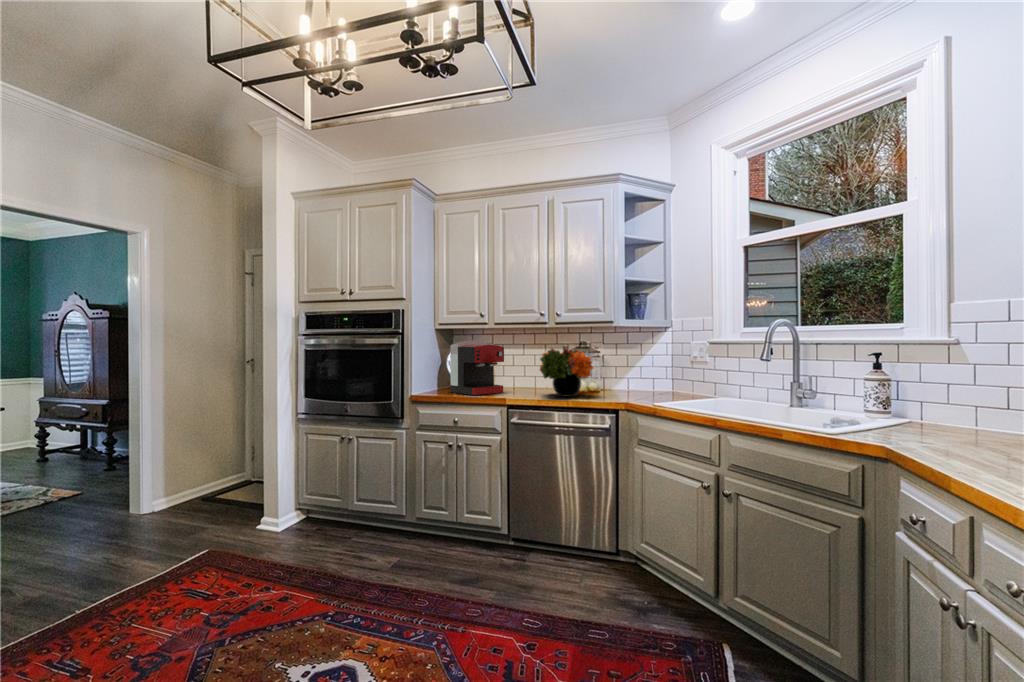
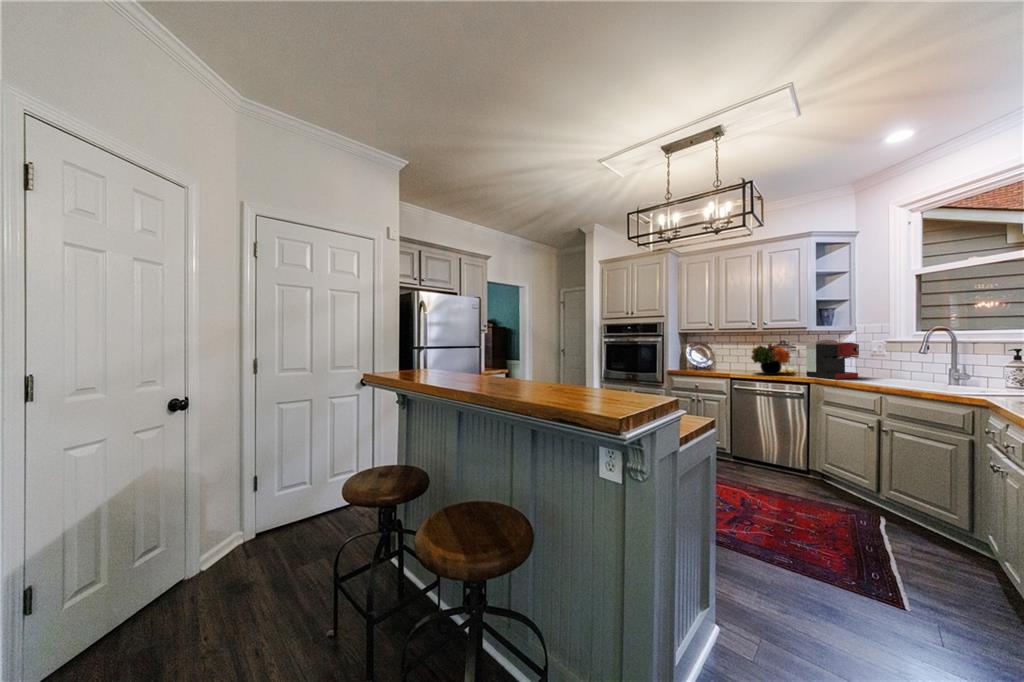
coffee maker: present [450,340,504,395] -> present [806,339,859,379]

